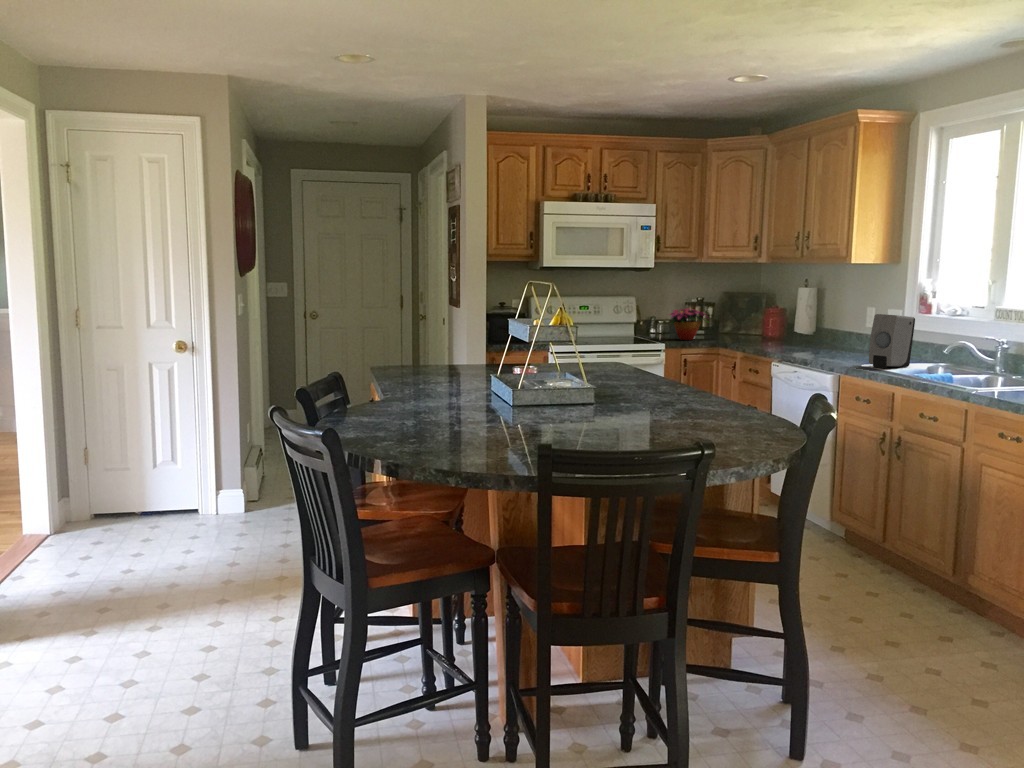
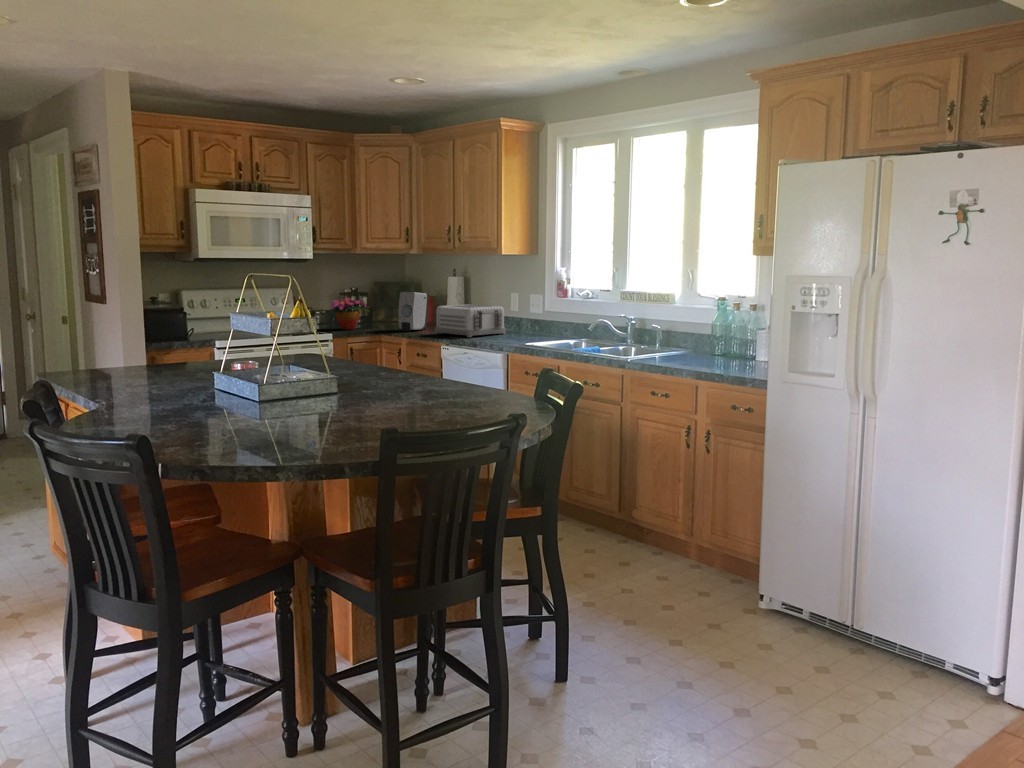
soap dispenser: present [869,314,915,368] -> present [398,292,428,331]
toaster: none [771,318,853,354] -> present [435,305,506,337]

